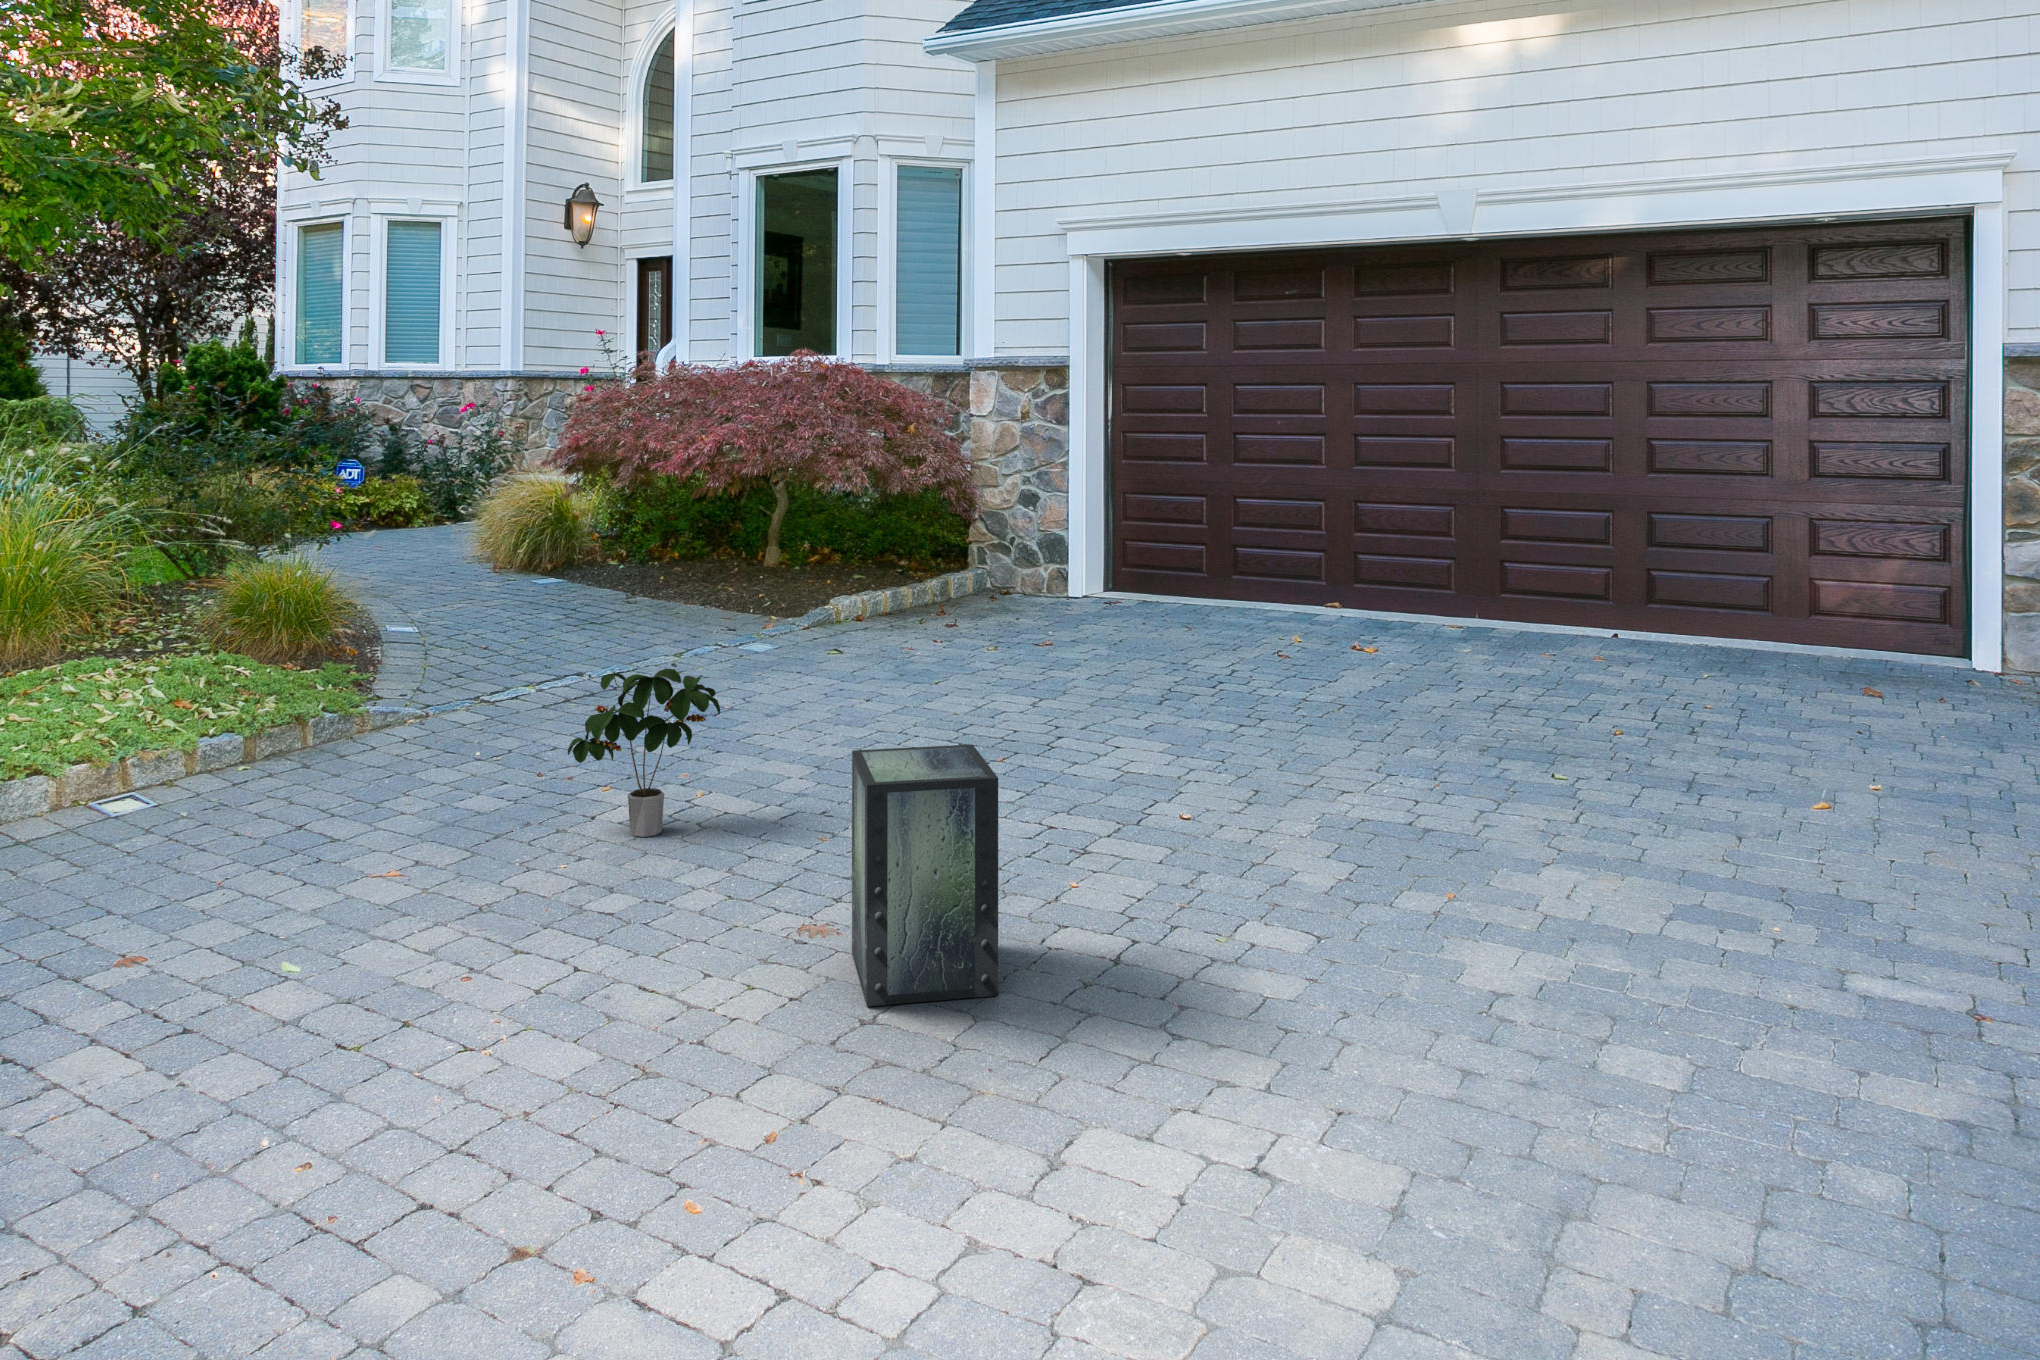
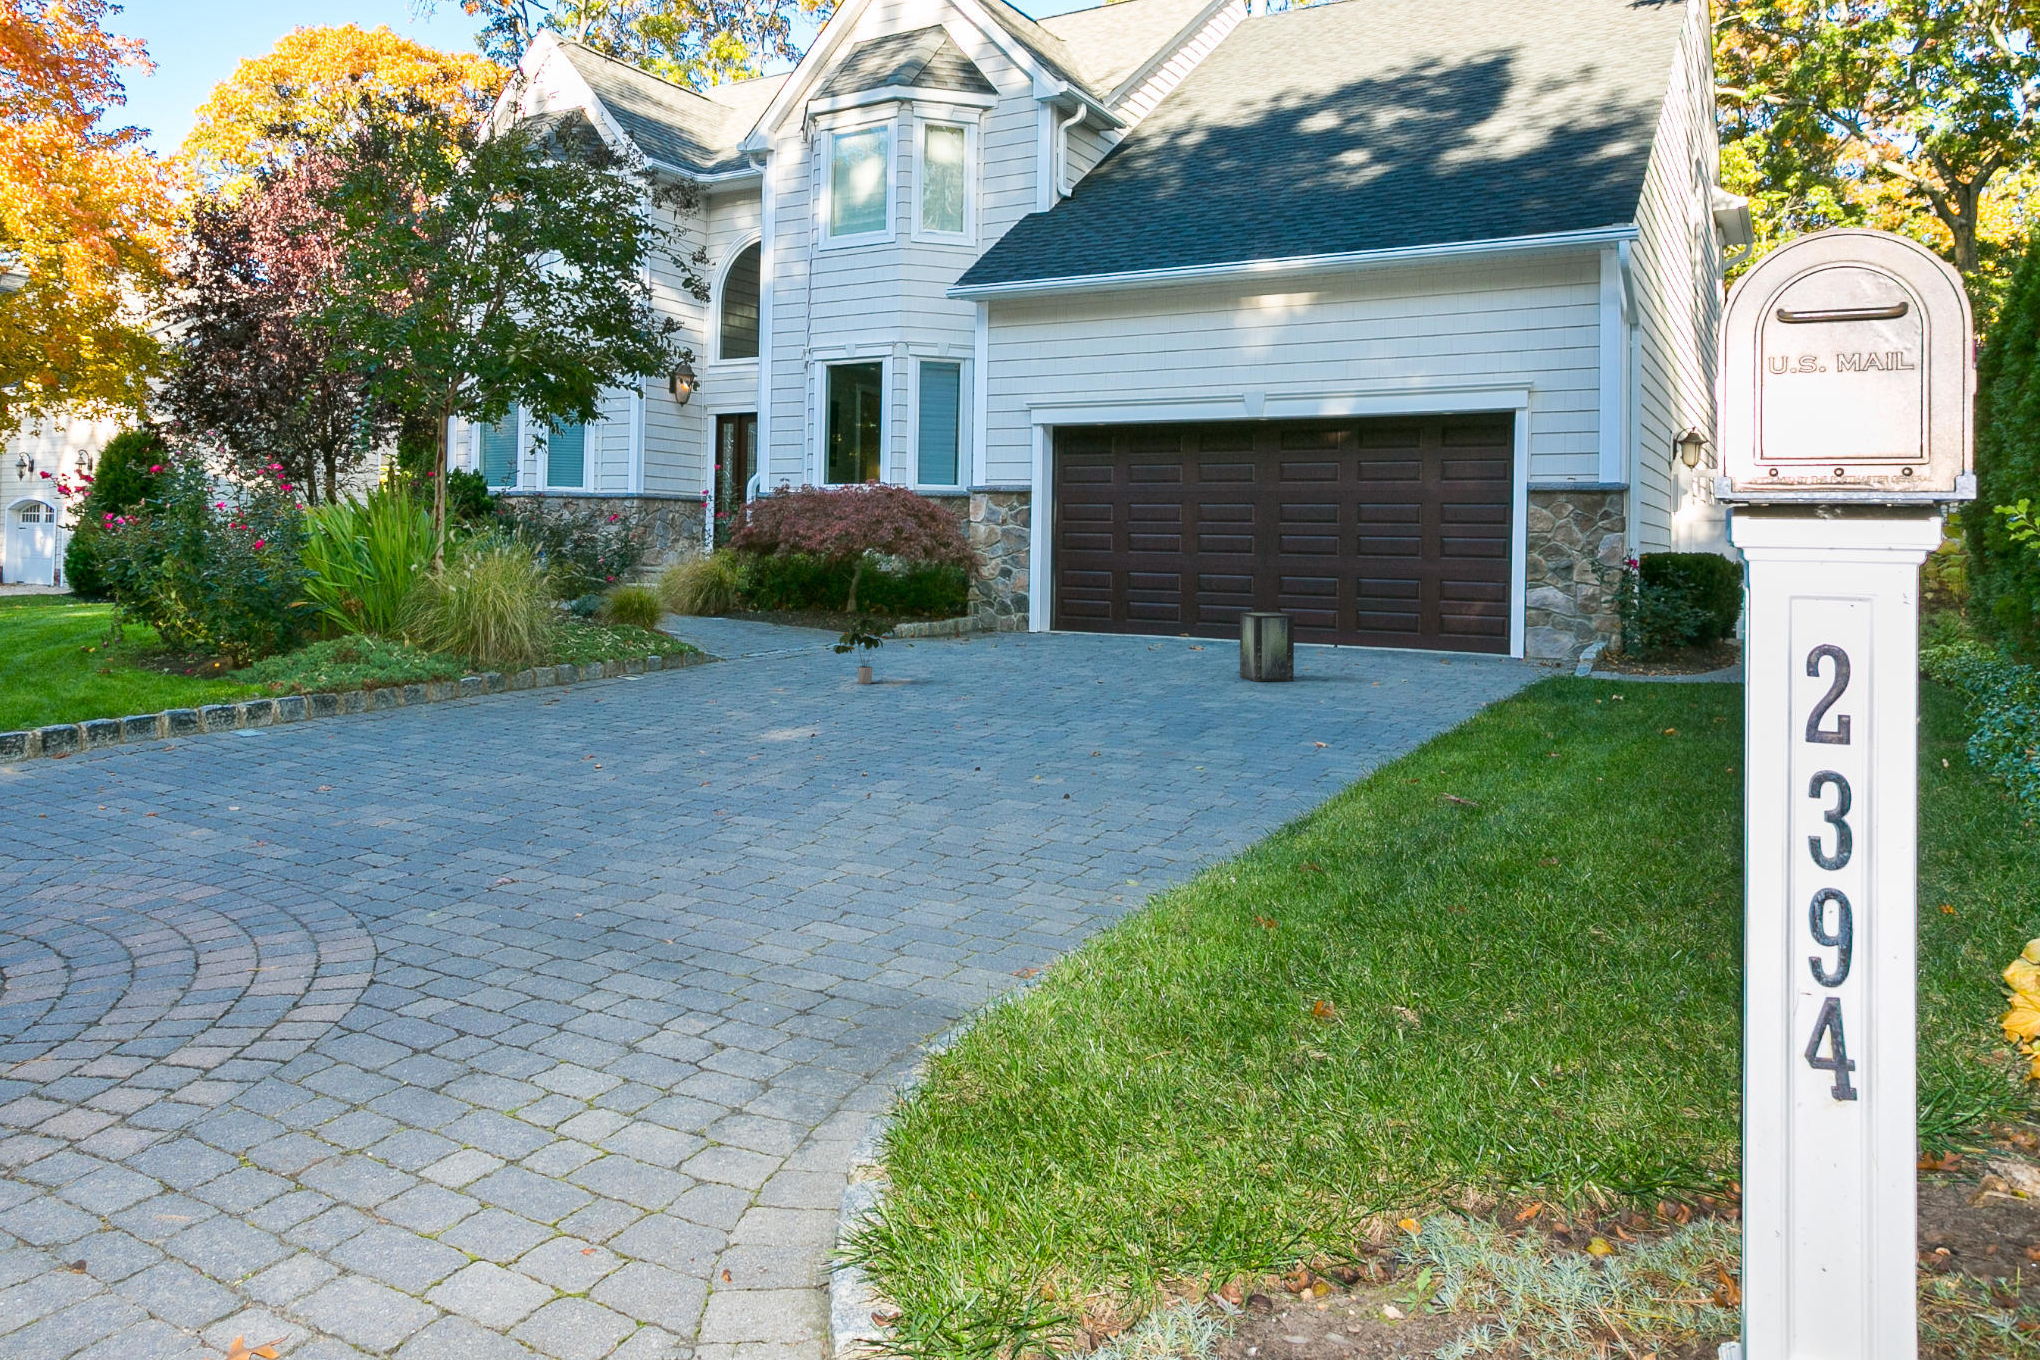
storage box: present [852,745,998,1006] -> present [1240,612,1294,682]

